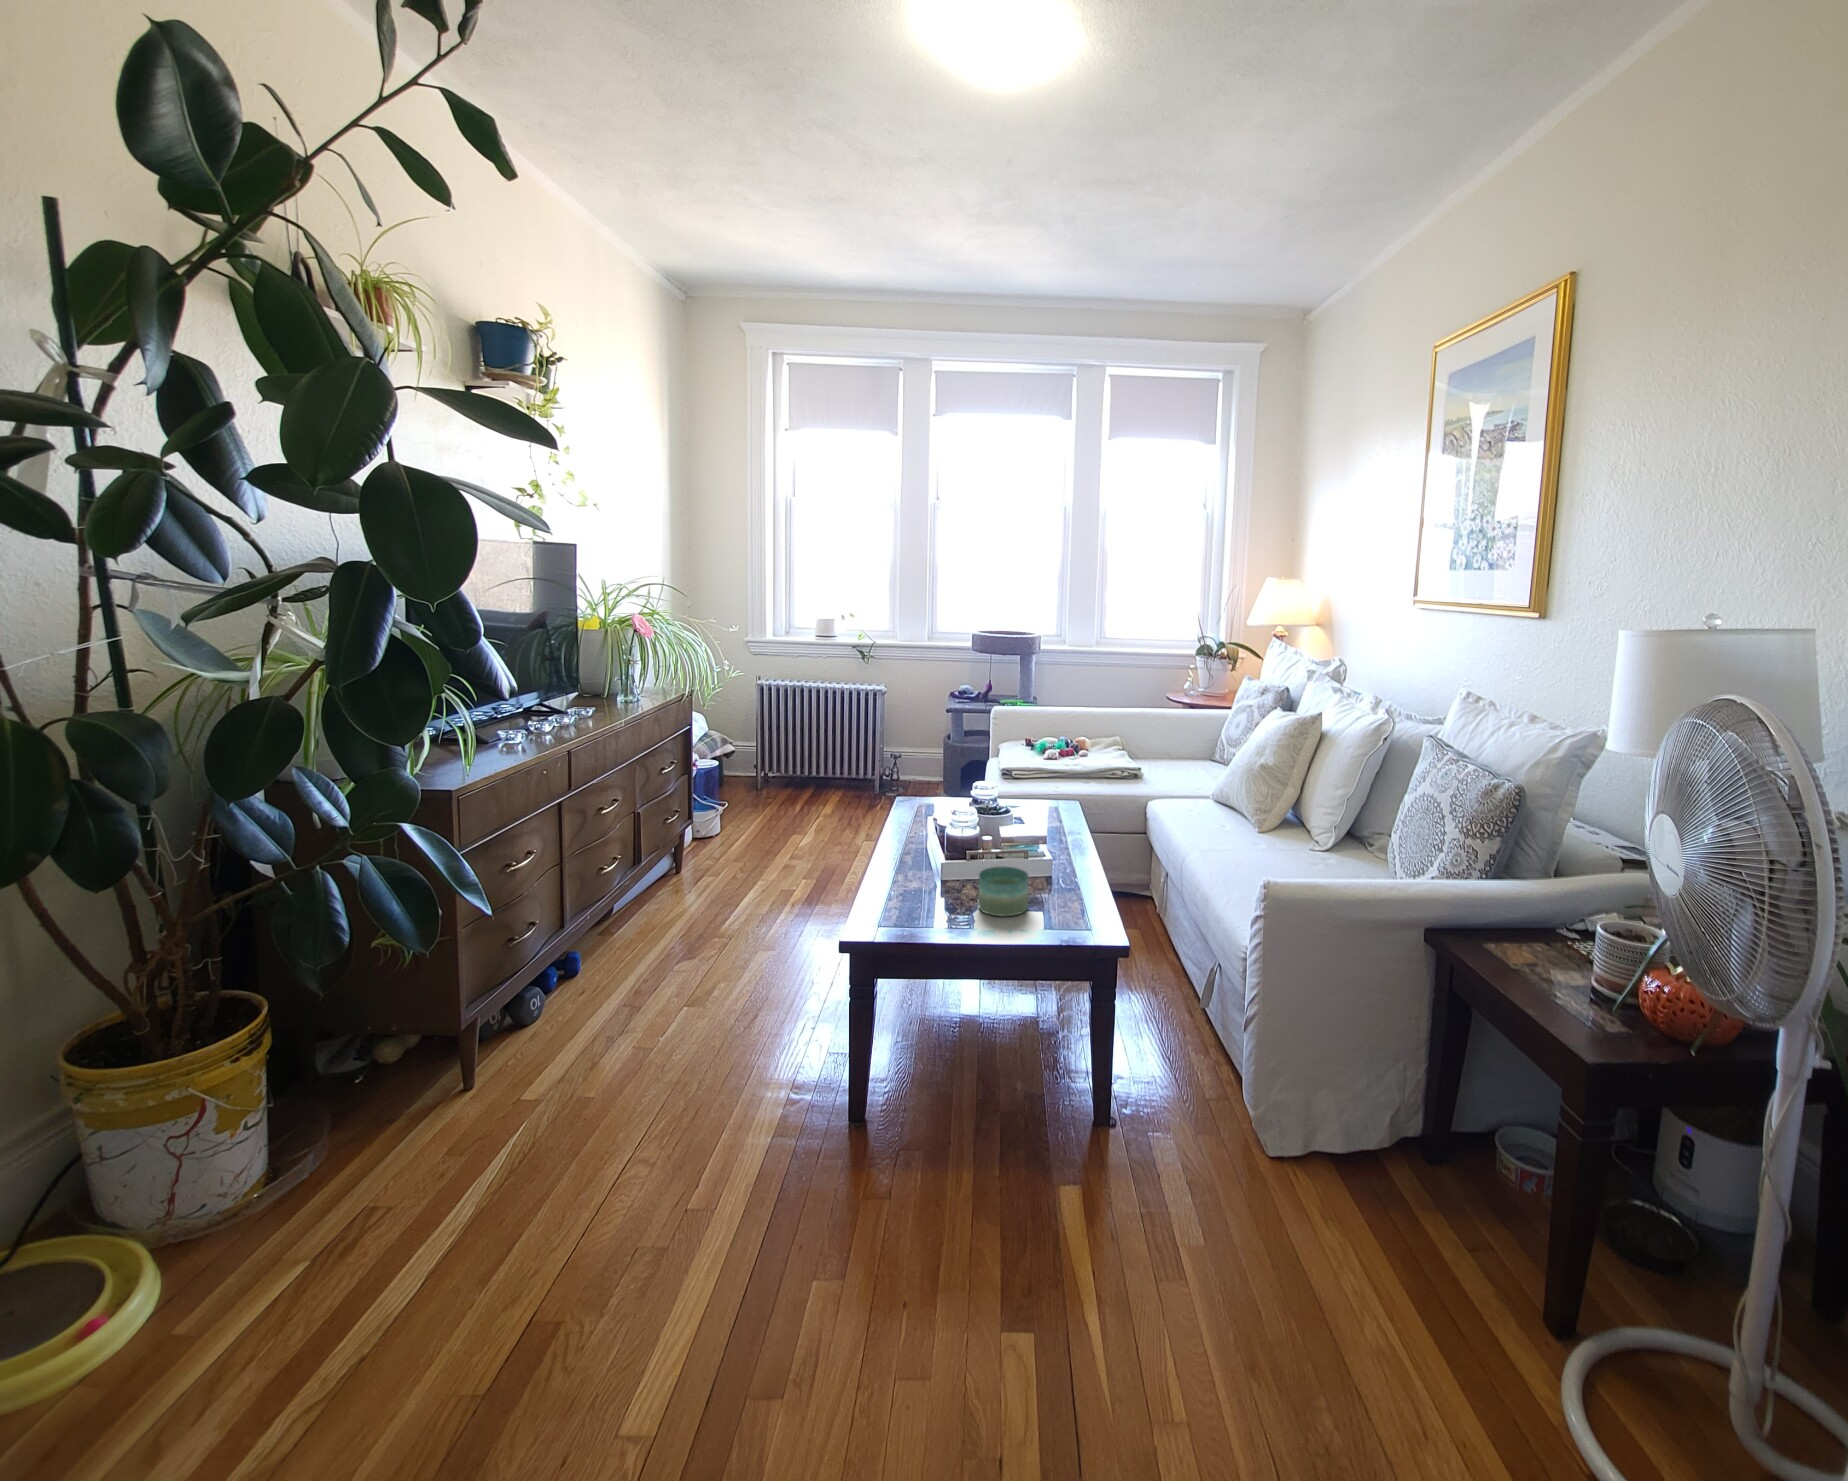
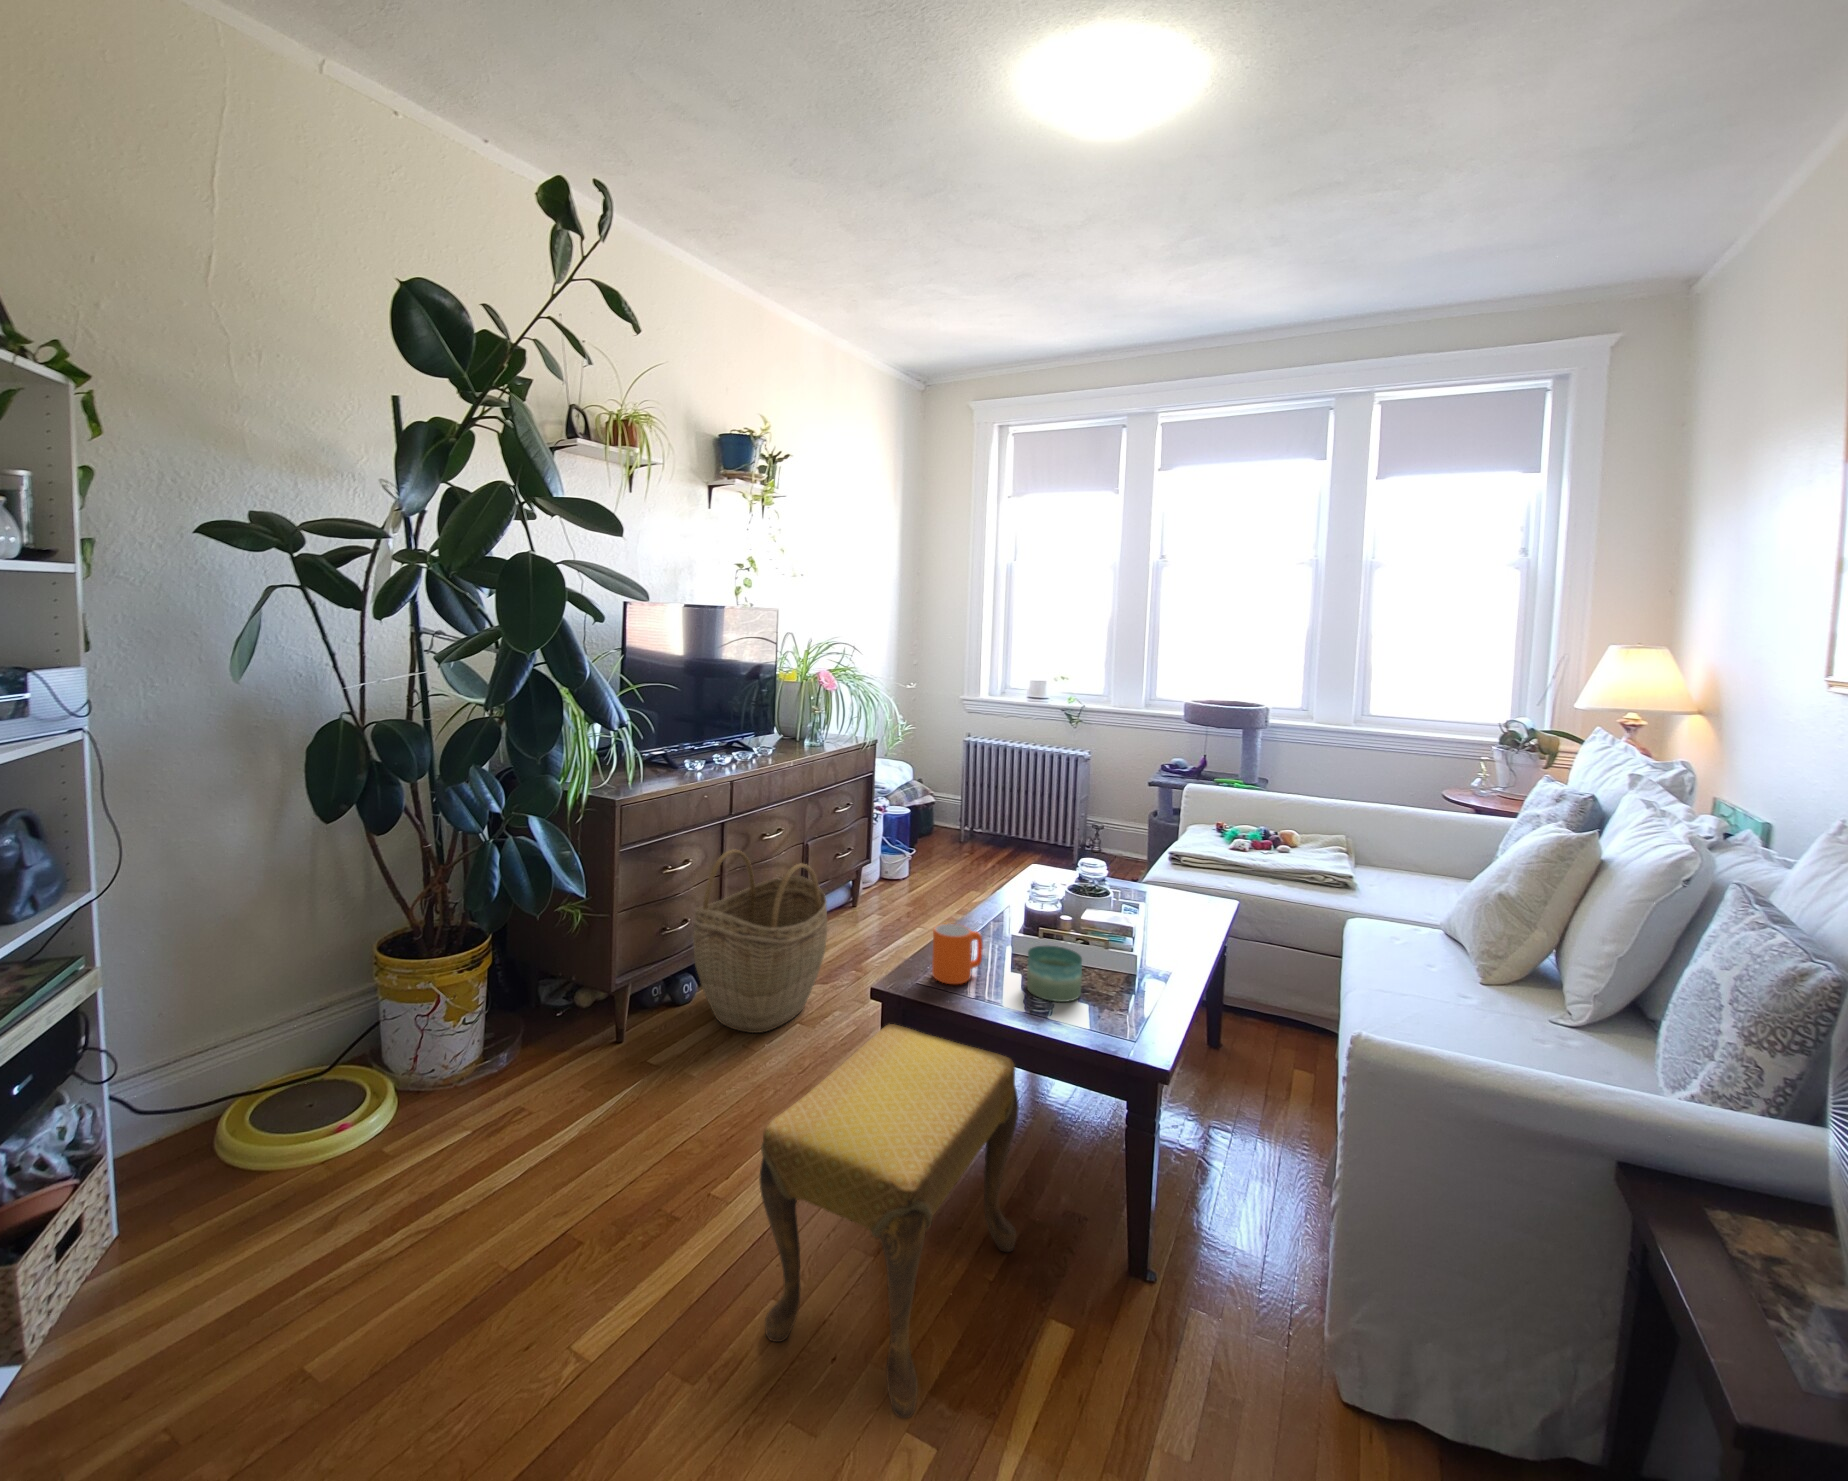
woven basket: none [546,832,706,1037] -> present [693,850,827,1033]
mug: none [890,864,934,924] -> present [932,923,983,984]
footstool: none [819,976,1011,1334] -> present [760,1024,1019,1418]

